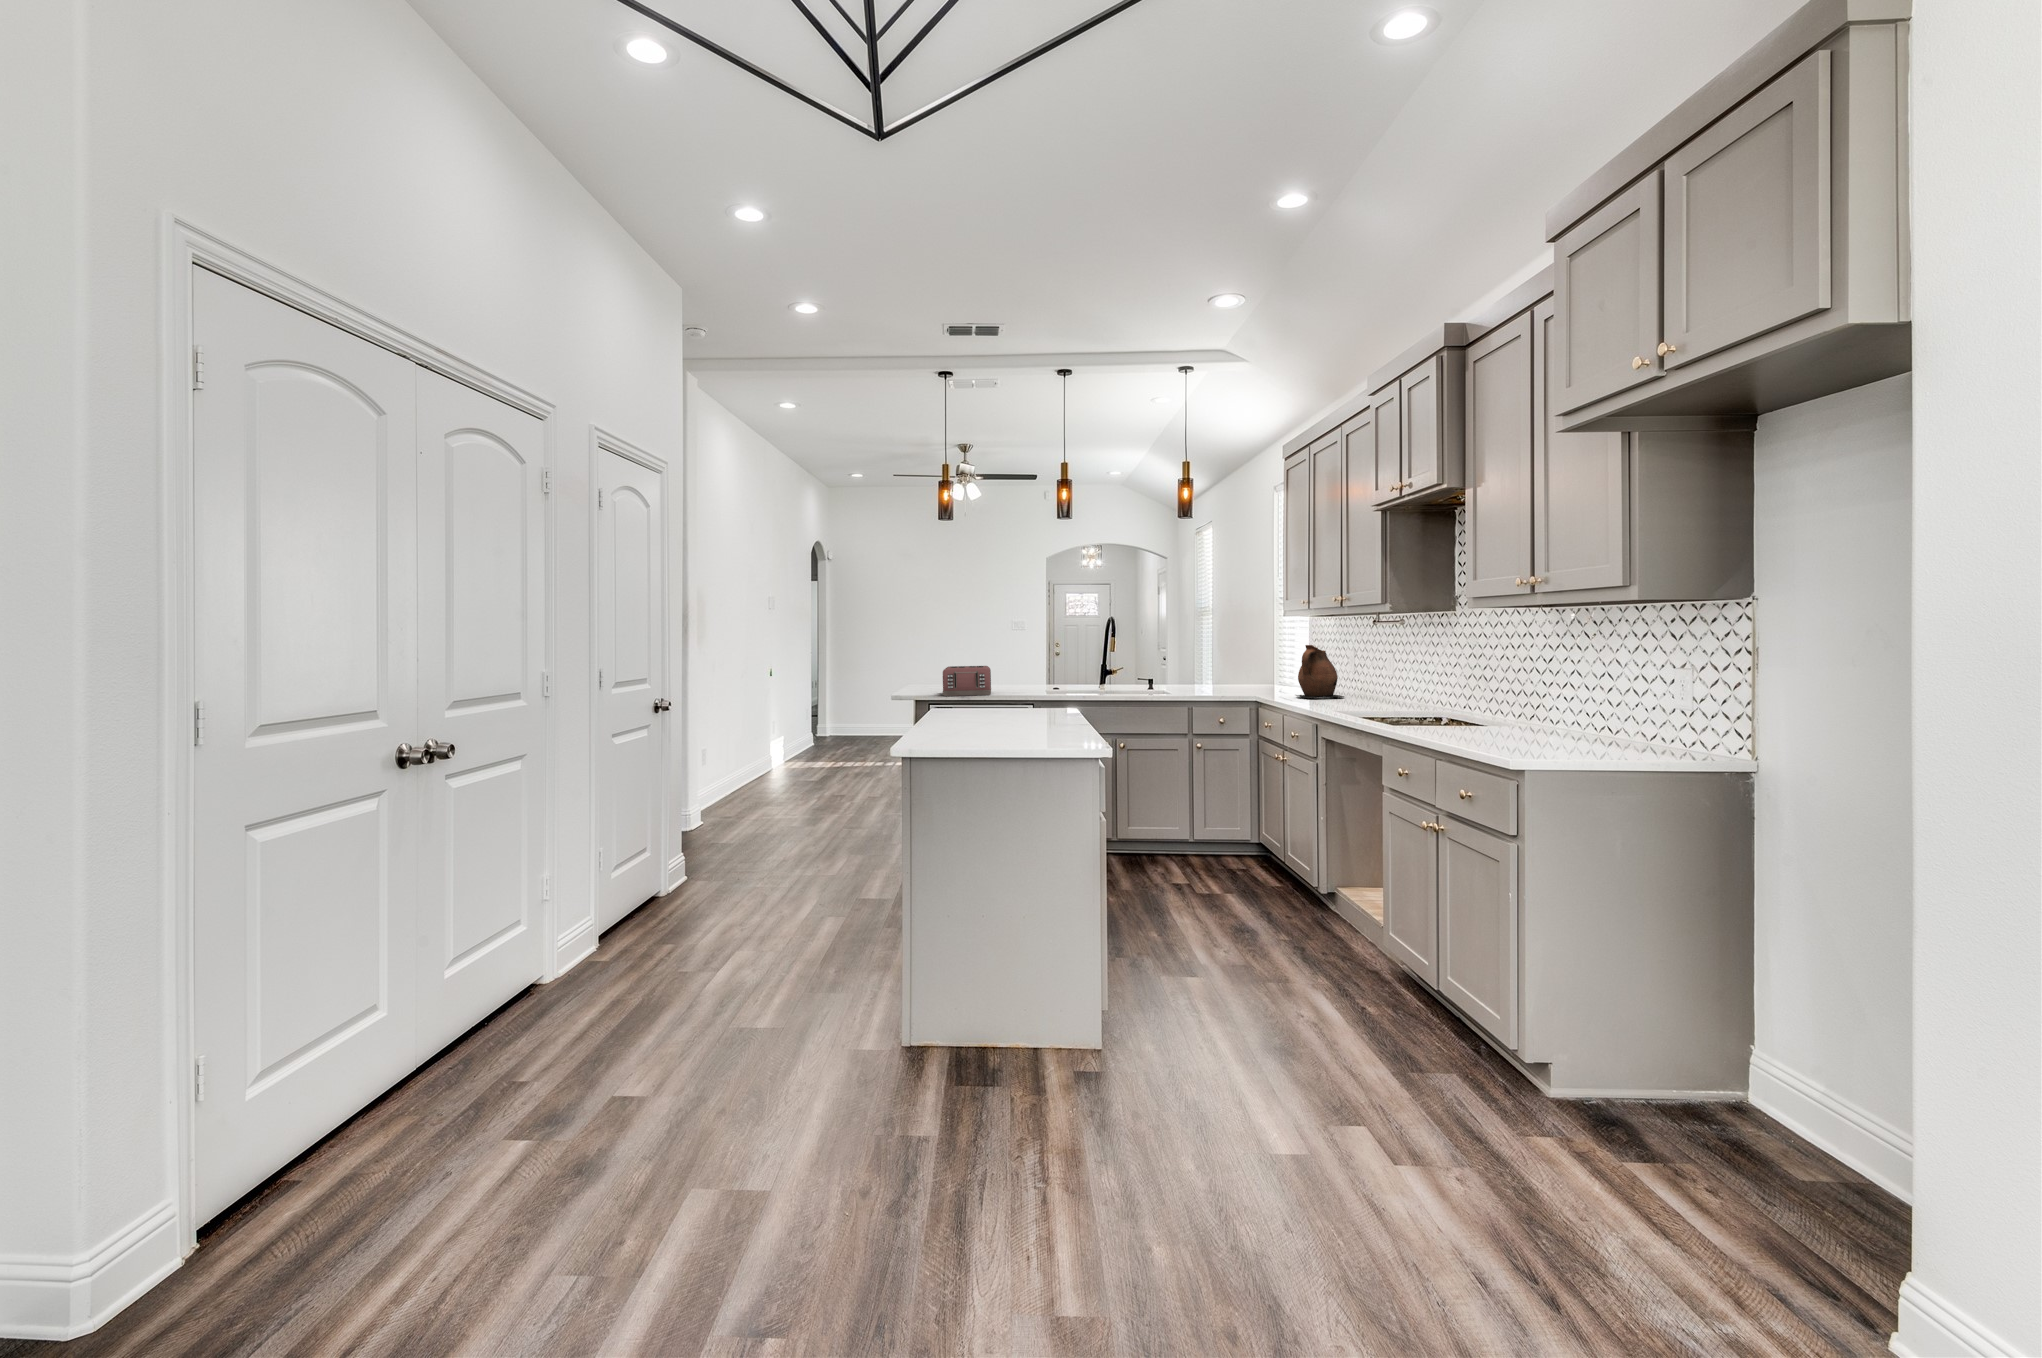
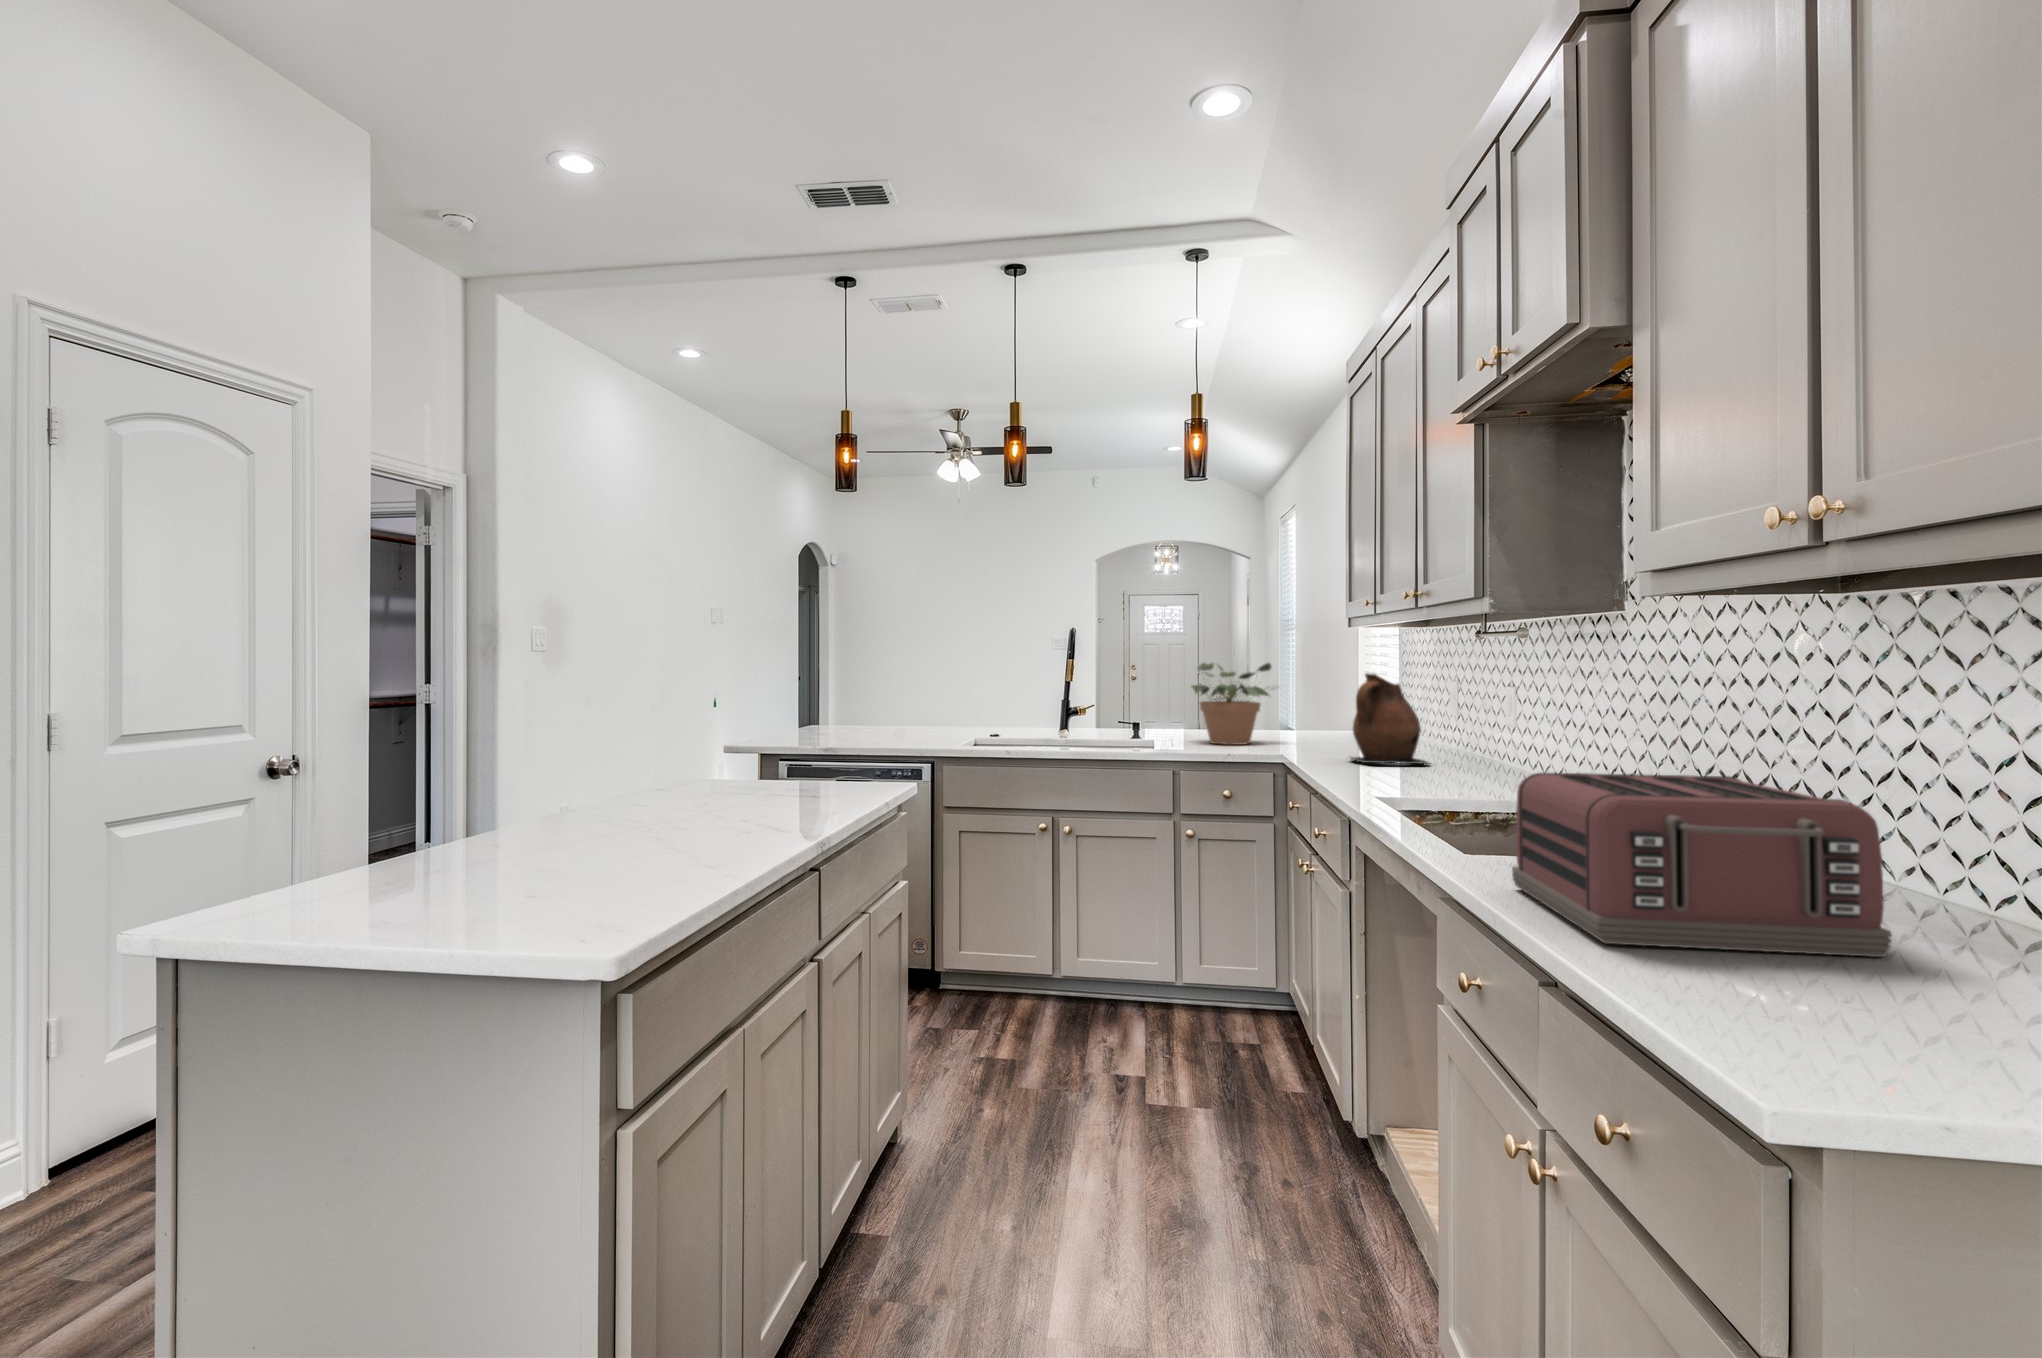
potted plant: none [1182,638,1243,692] -> present [1192,663,1271,745]
toaster: present [943,666,991,696] -> present [1512,773,1892,957]

